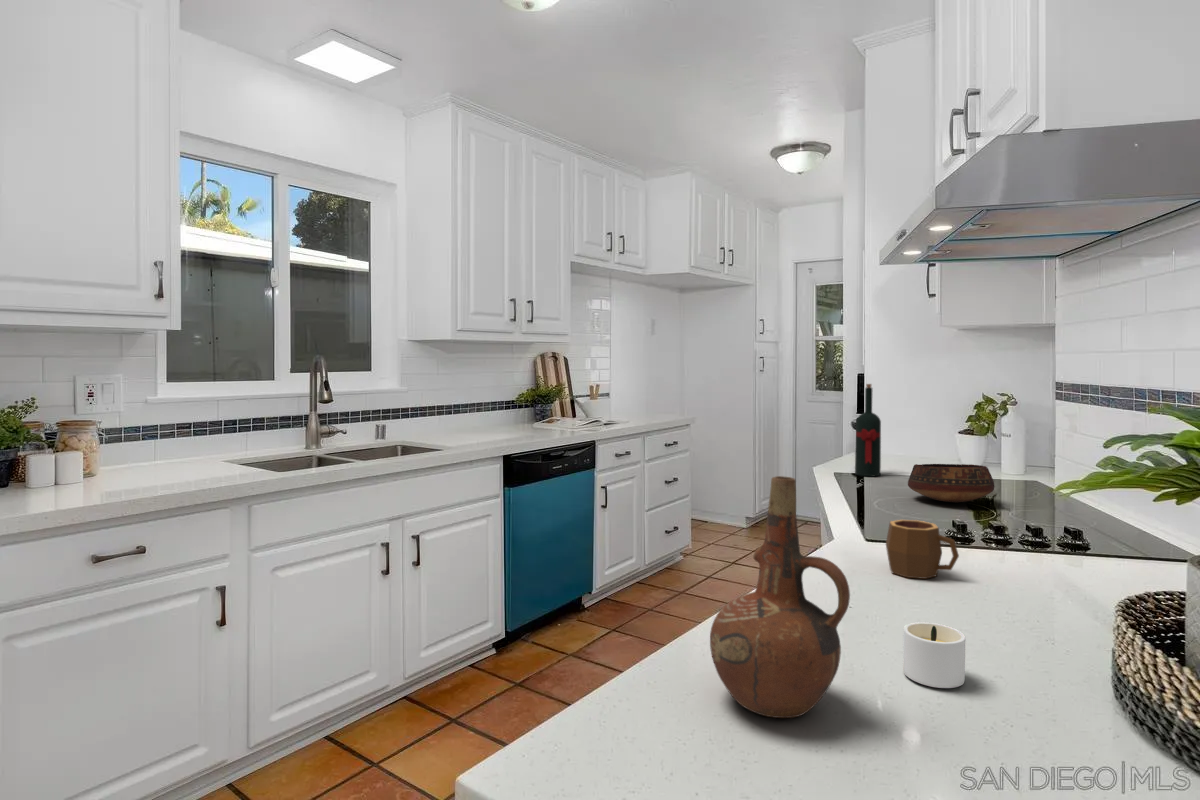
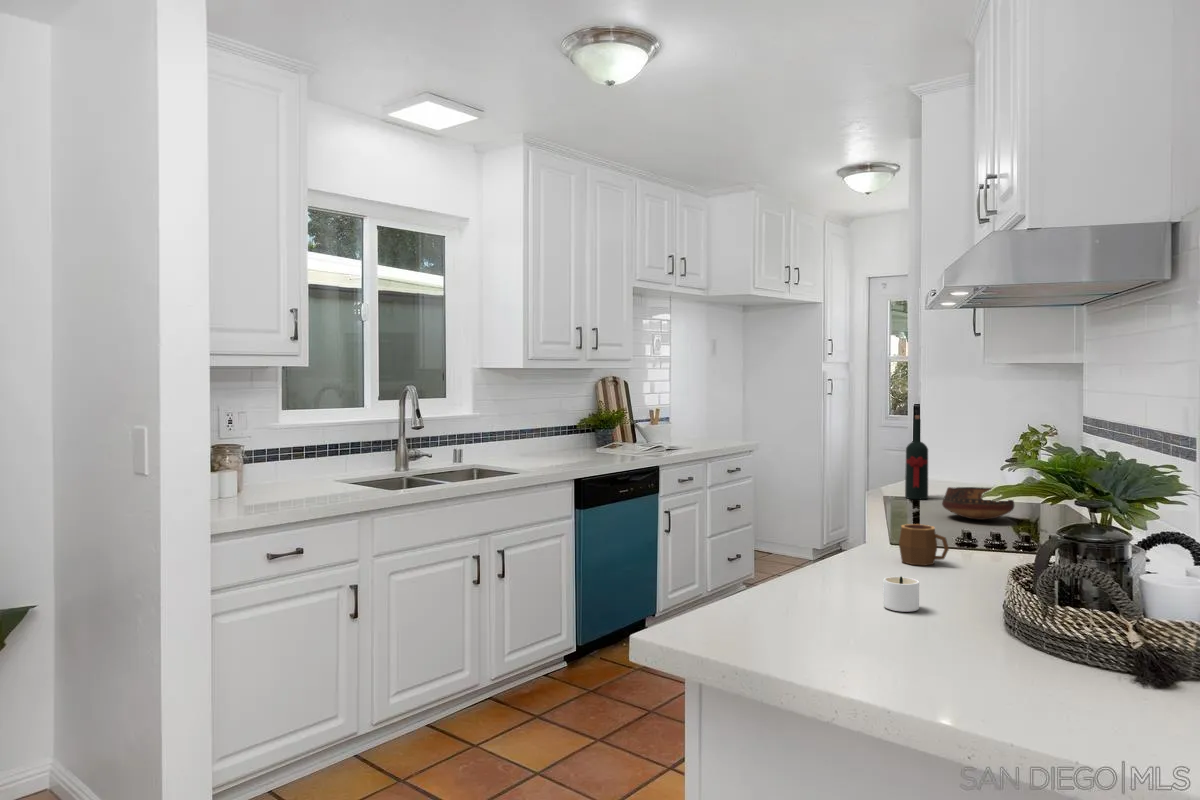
ceramic pitcher: present [710,476,850,718] -> none [764,483,844,619]

